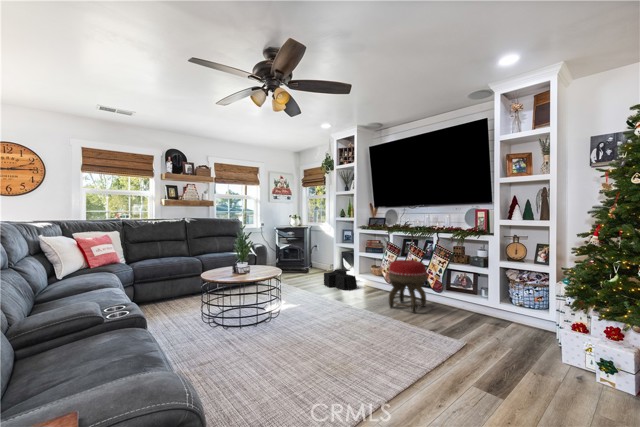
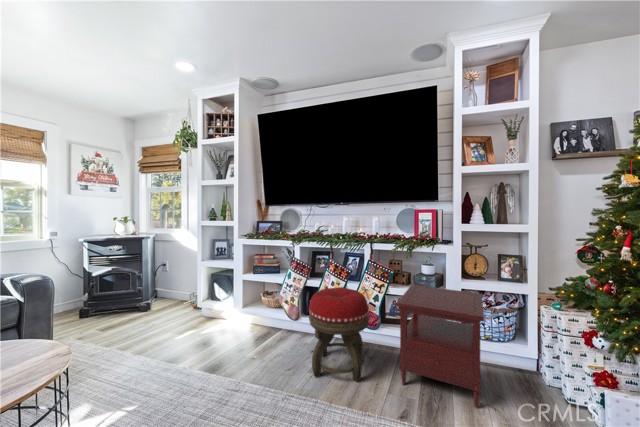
side table: none [438,263,511,333] -> present [397,285,484,408]
storage bin: present [324,268,357,290] -> none [182,301,244,348]

